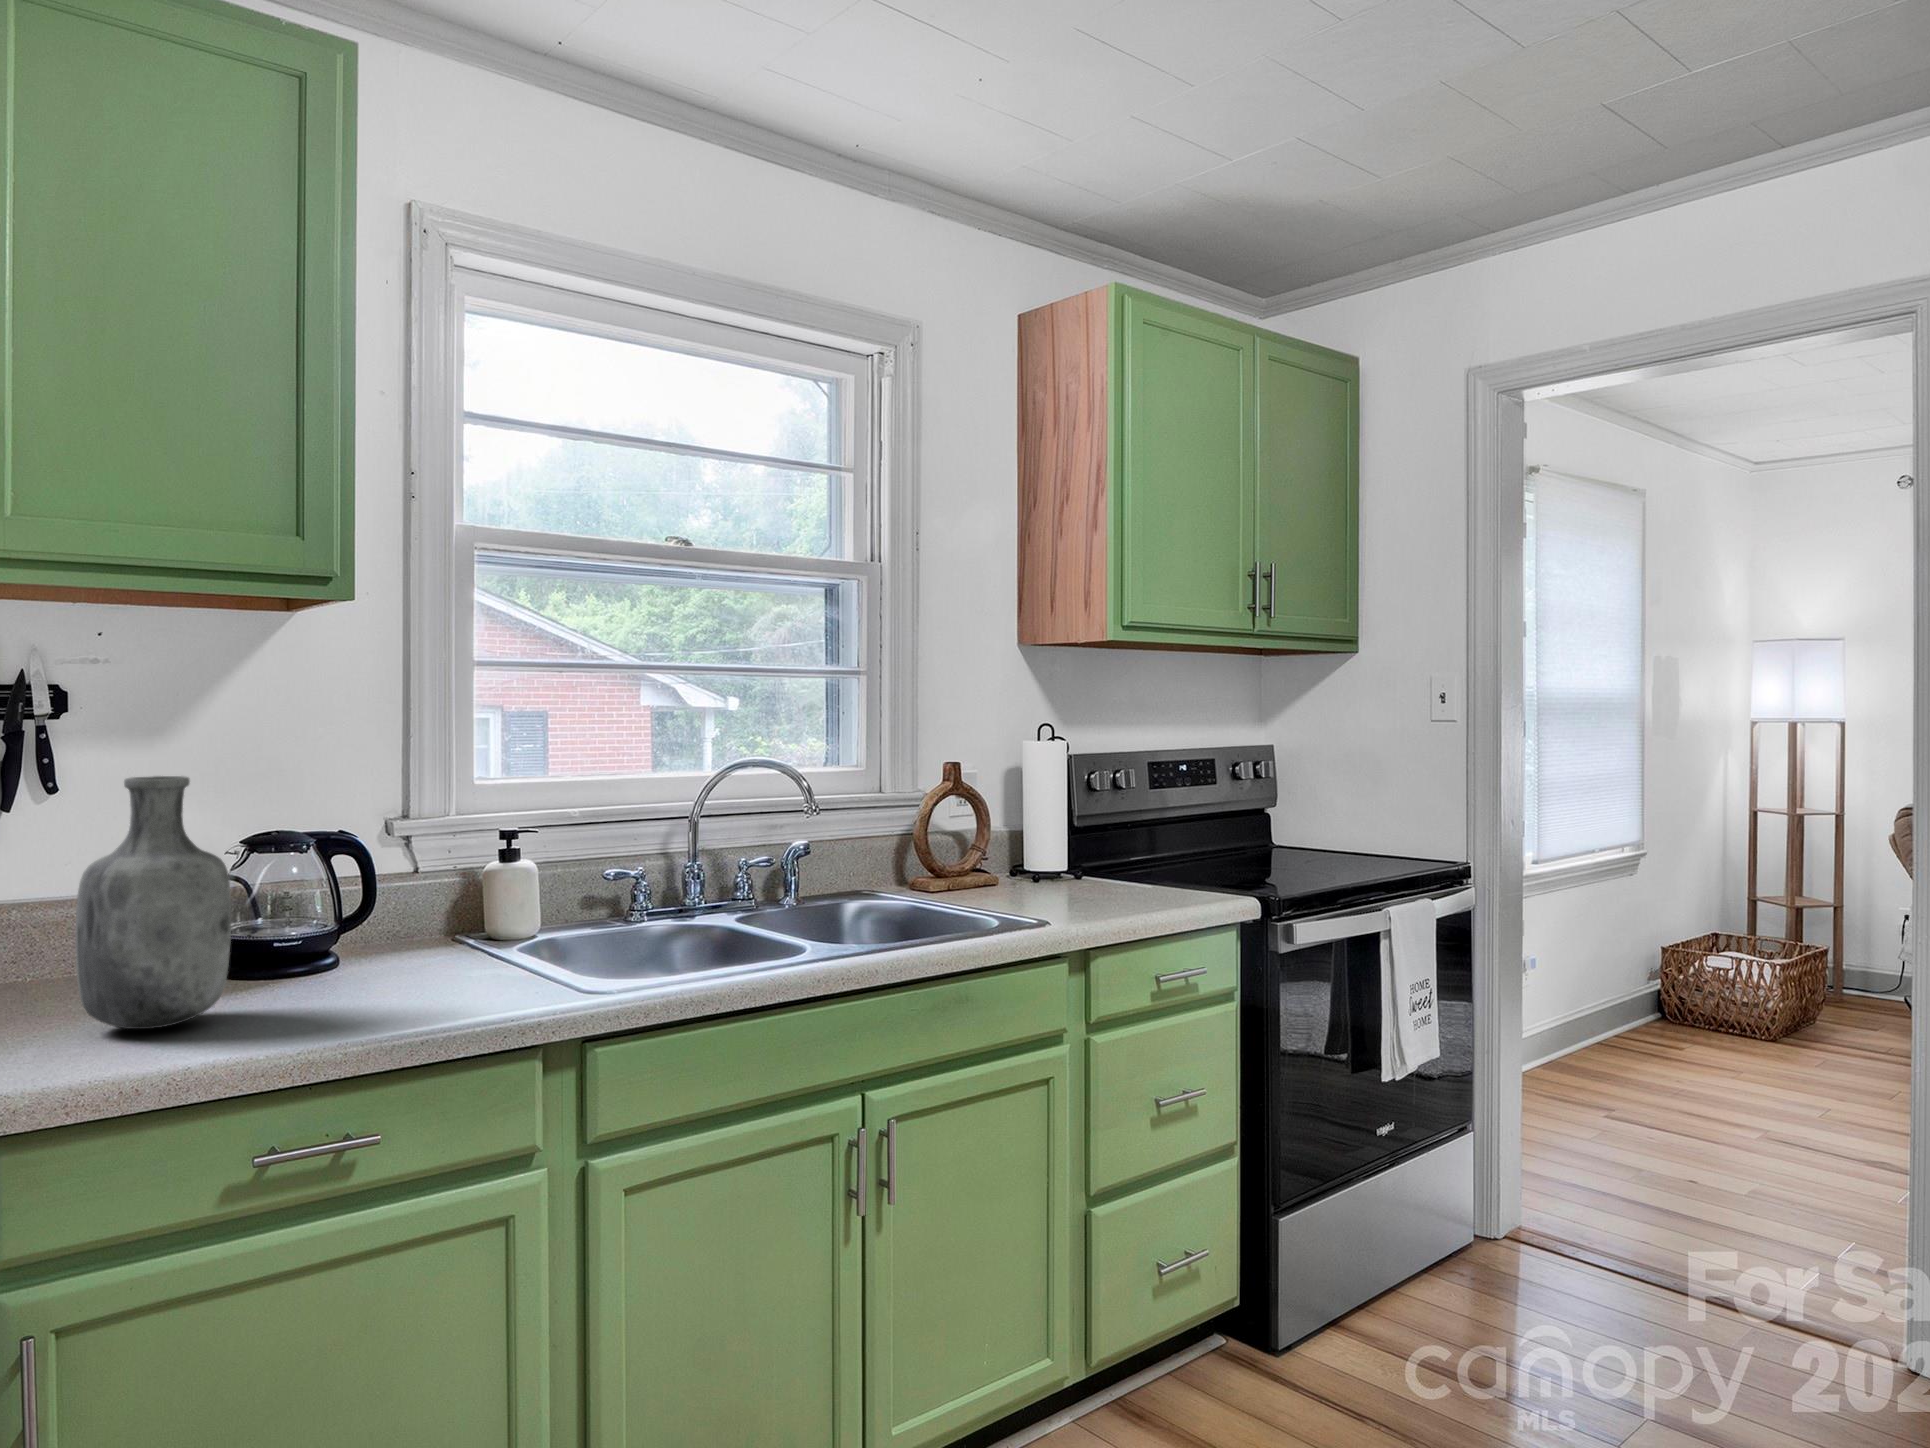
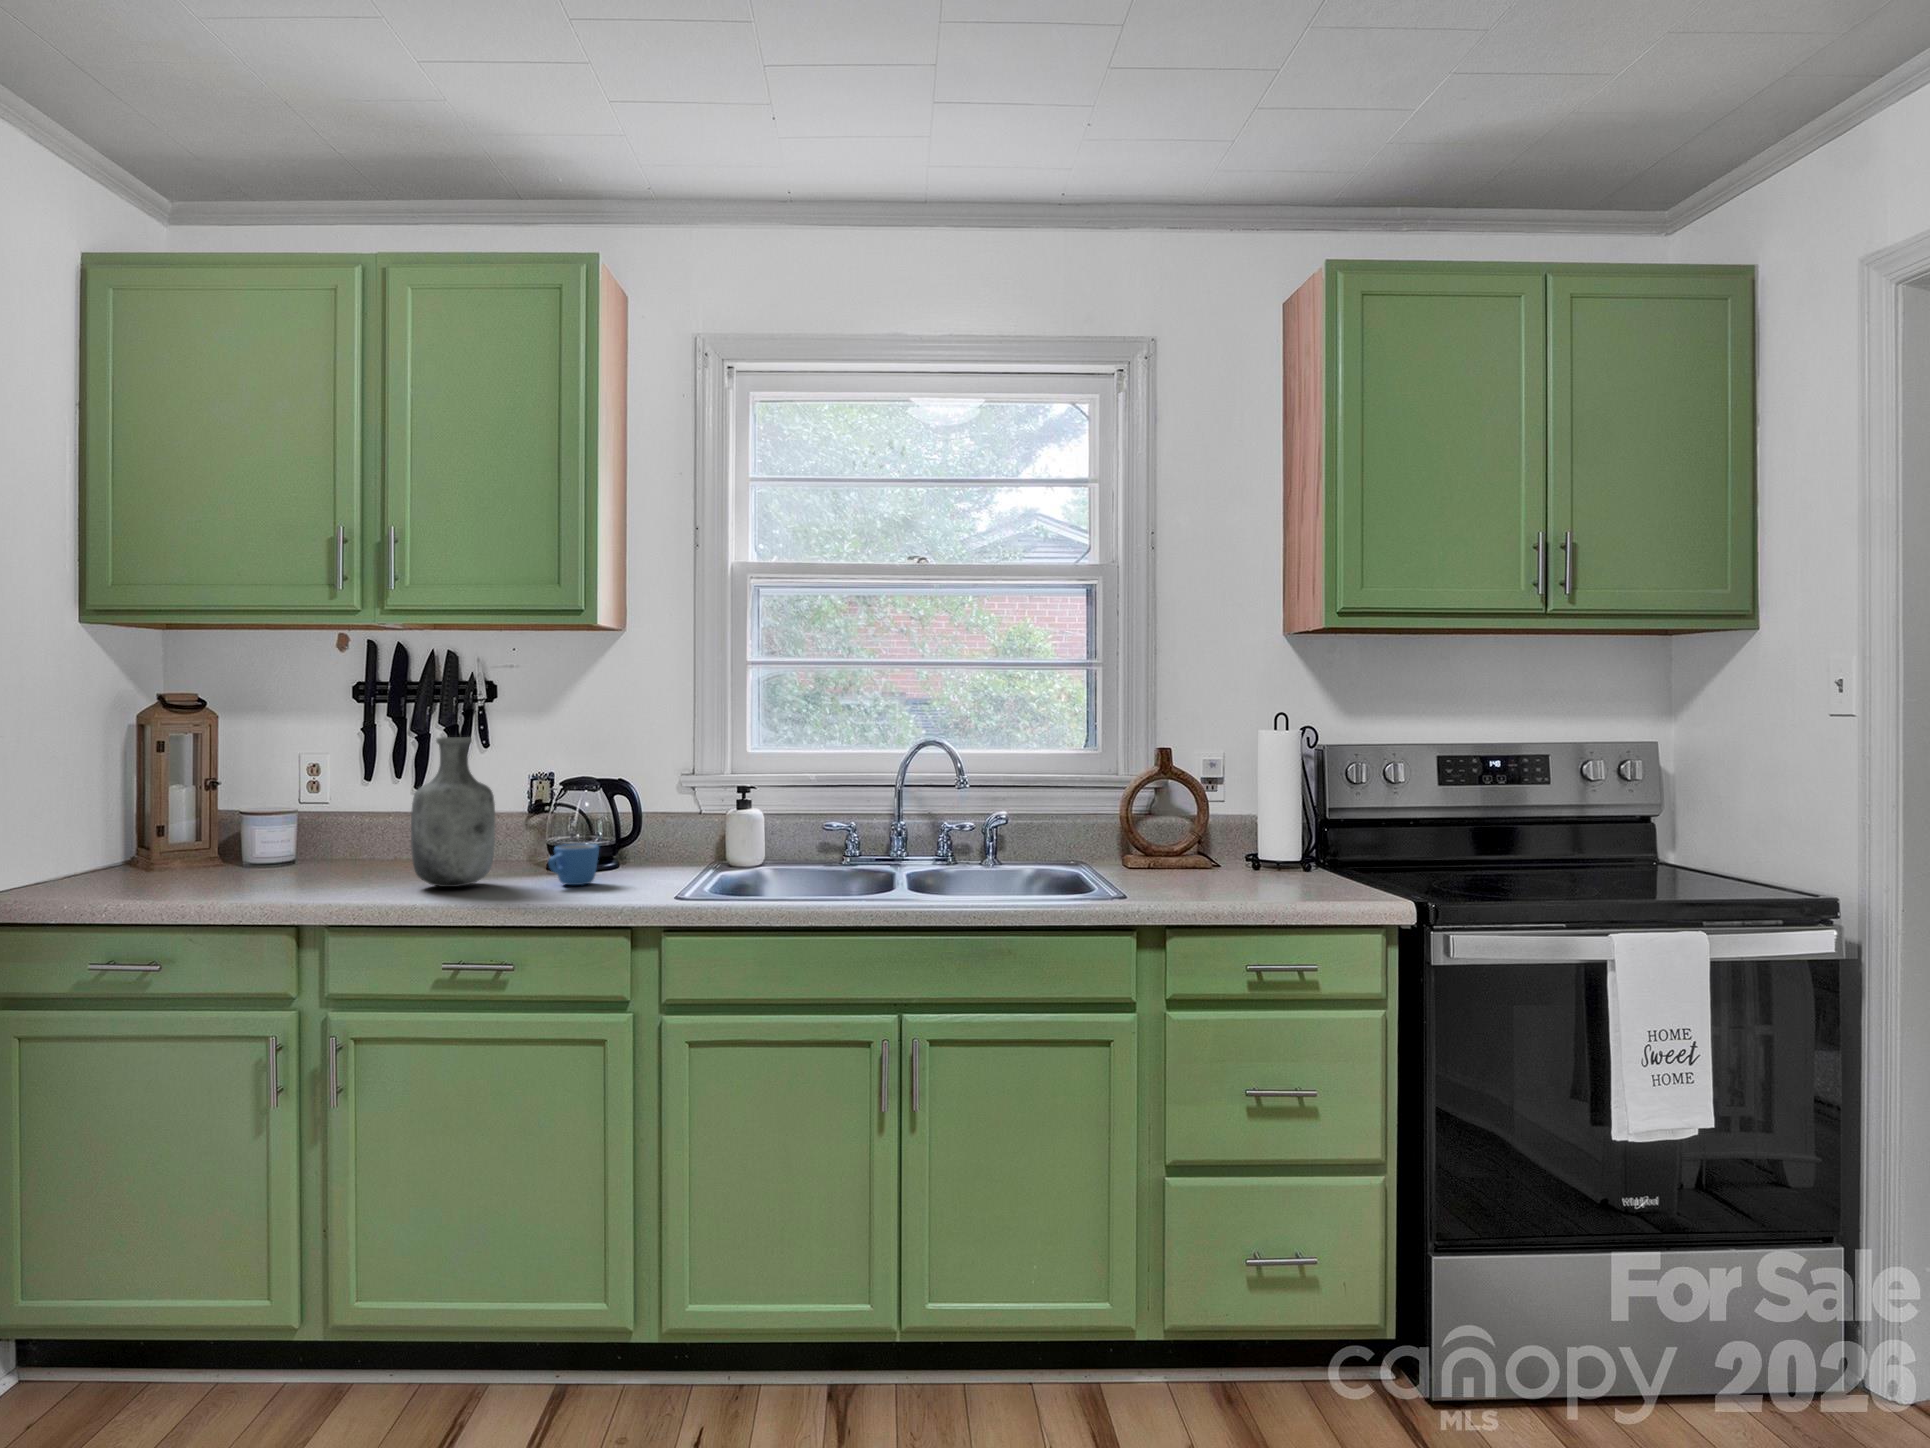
mug: none [323,931,396,997] -> present [548,844,599,885]

